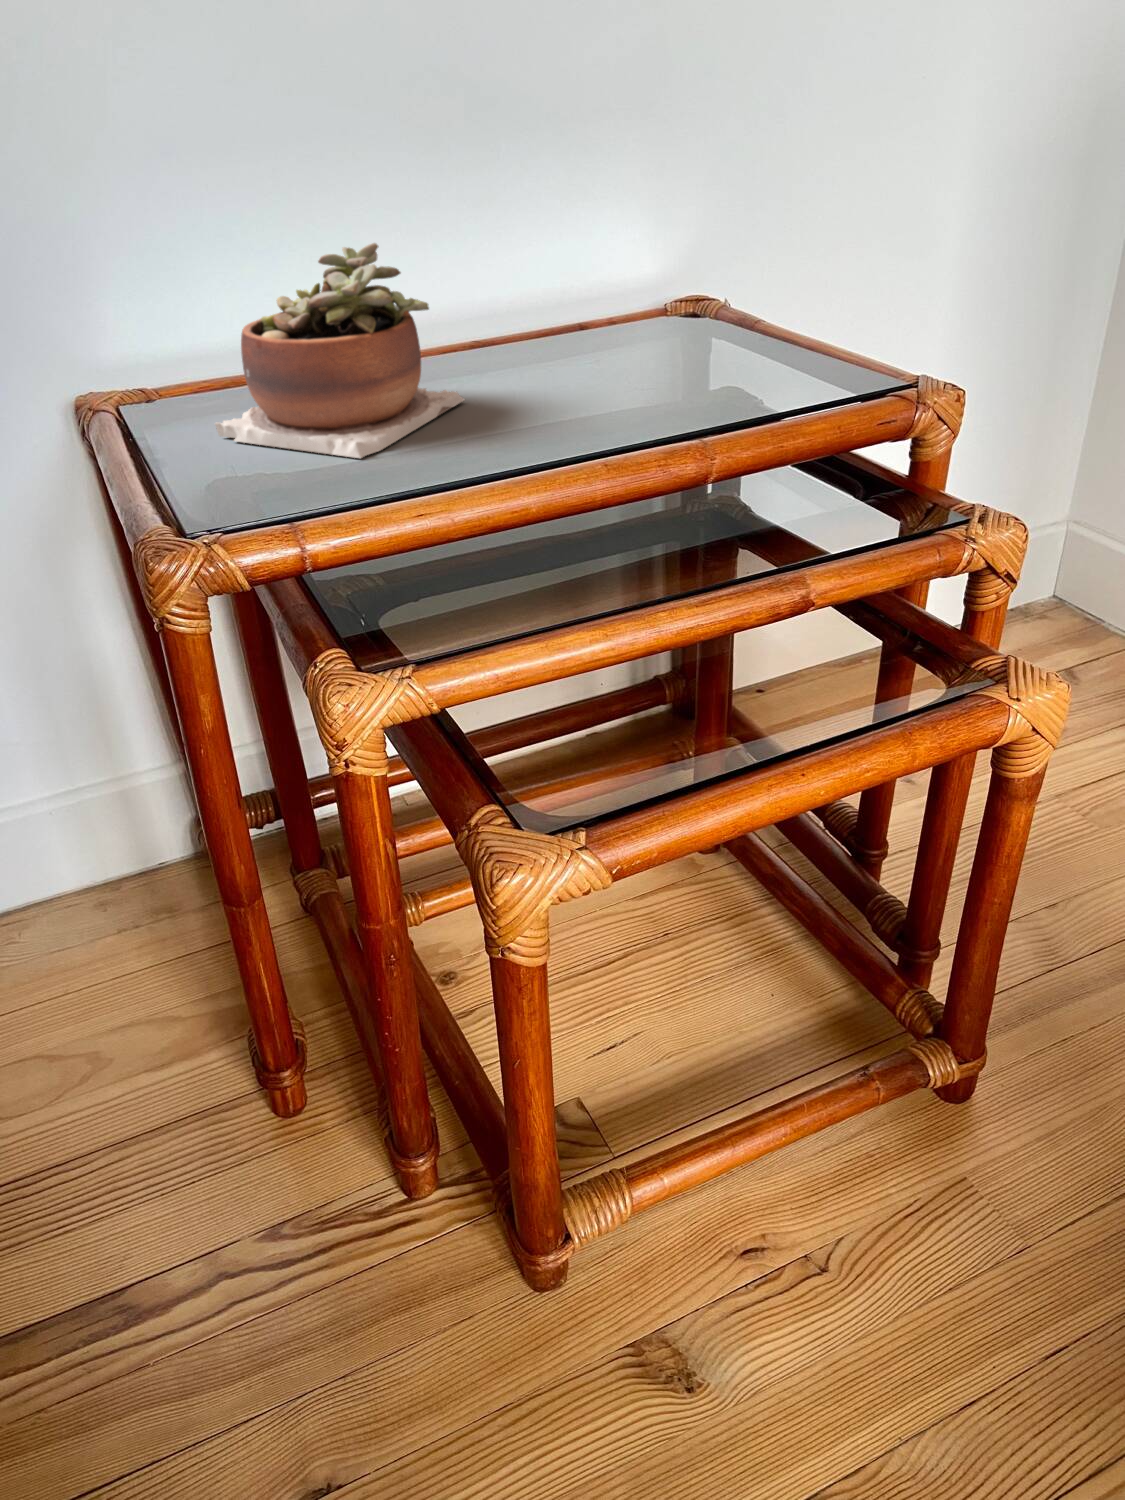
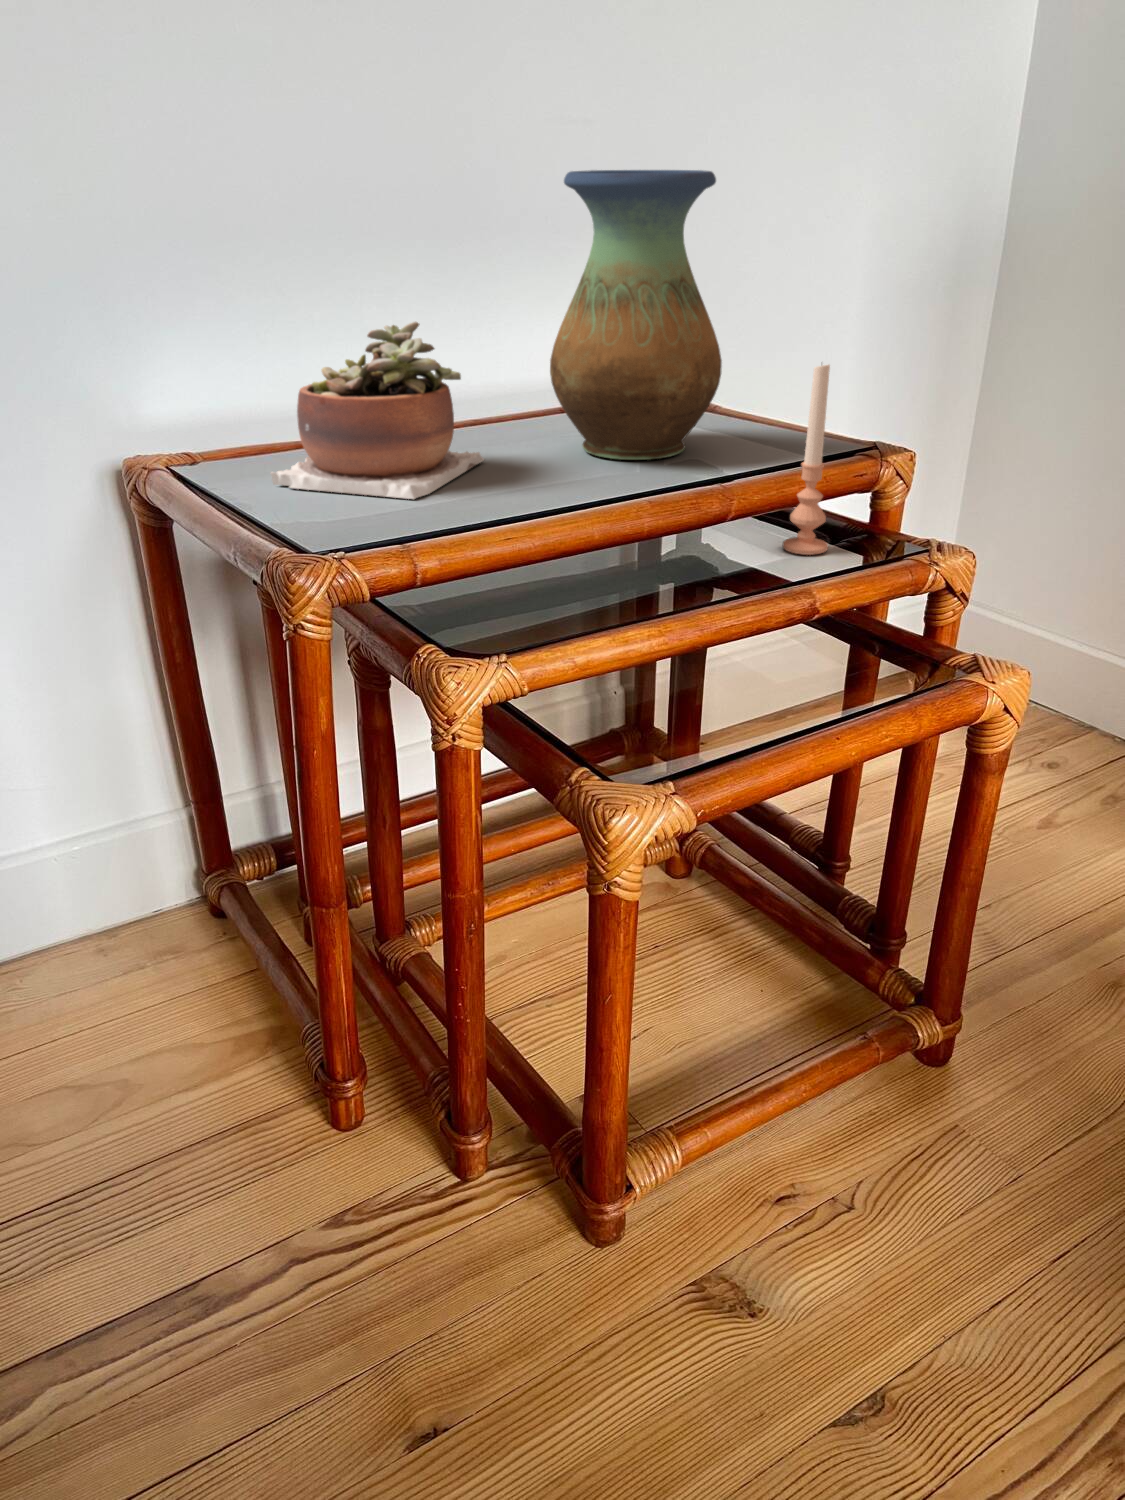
vase: none [541,40,742,400] -> present [550,170,722,460]
candle: none [797,289,851,521] -> present [783,365,830,555]

